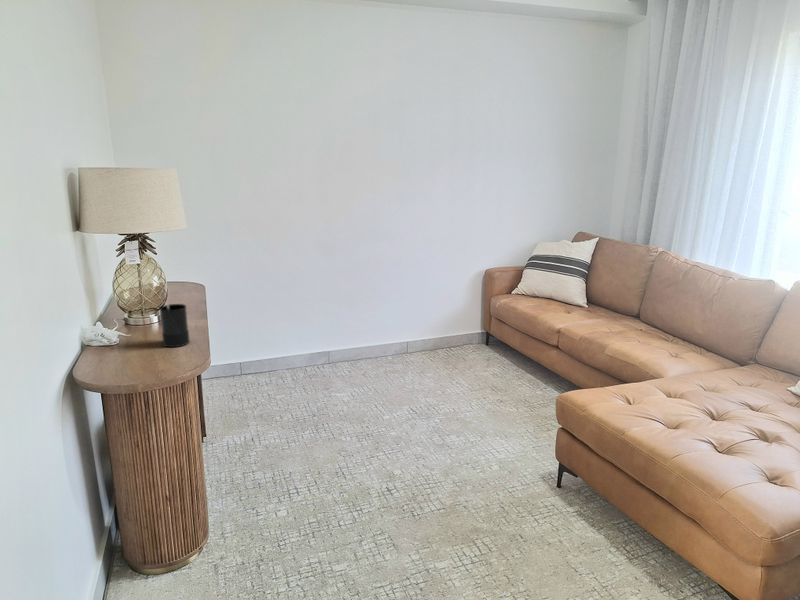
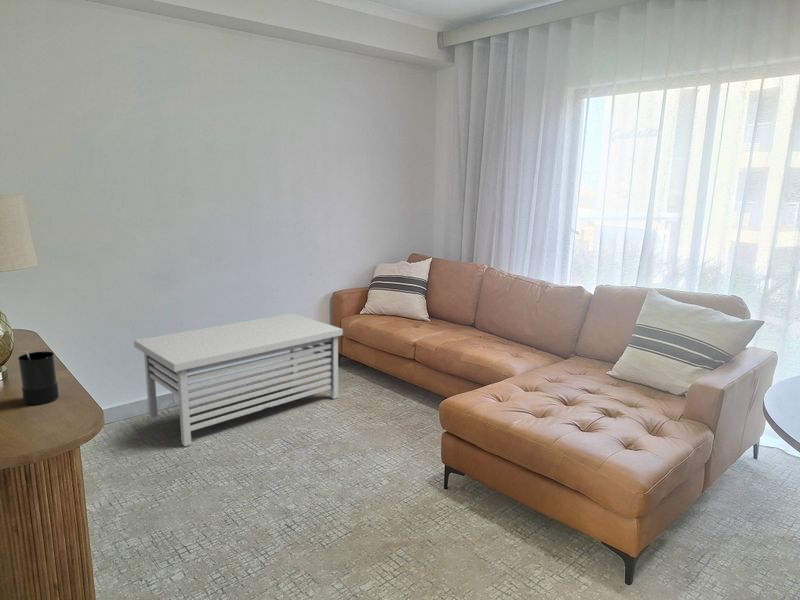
storage bench: none [296,288,484,401] -> present [134,313,343,446]

